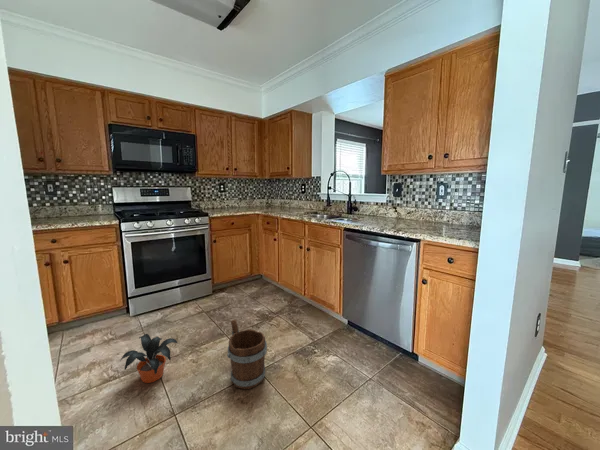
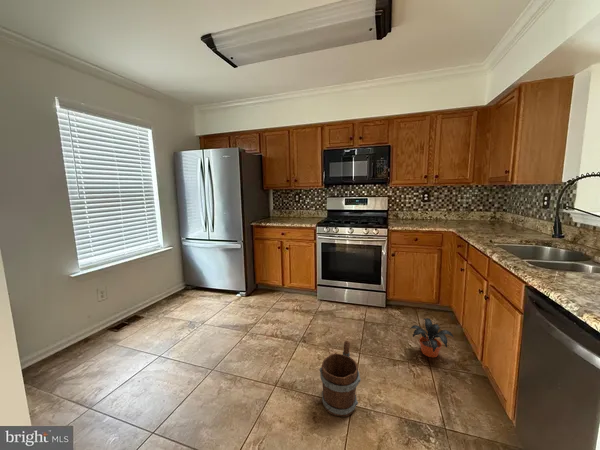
potted plant: present [121,334,177,383] -> present [410,318,453,357]

